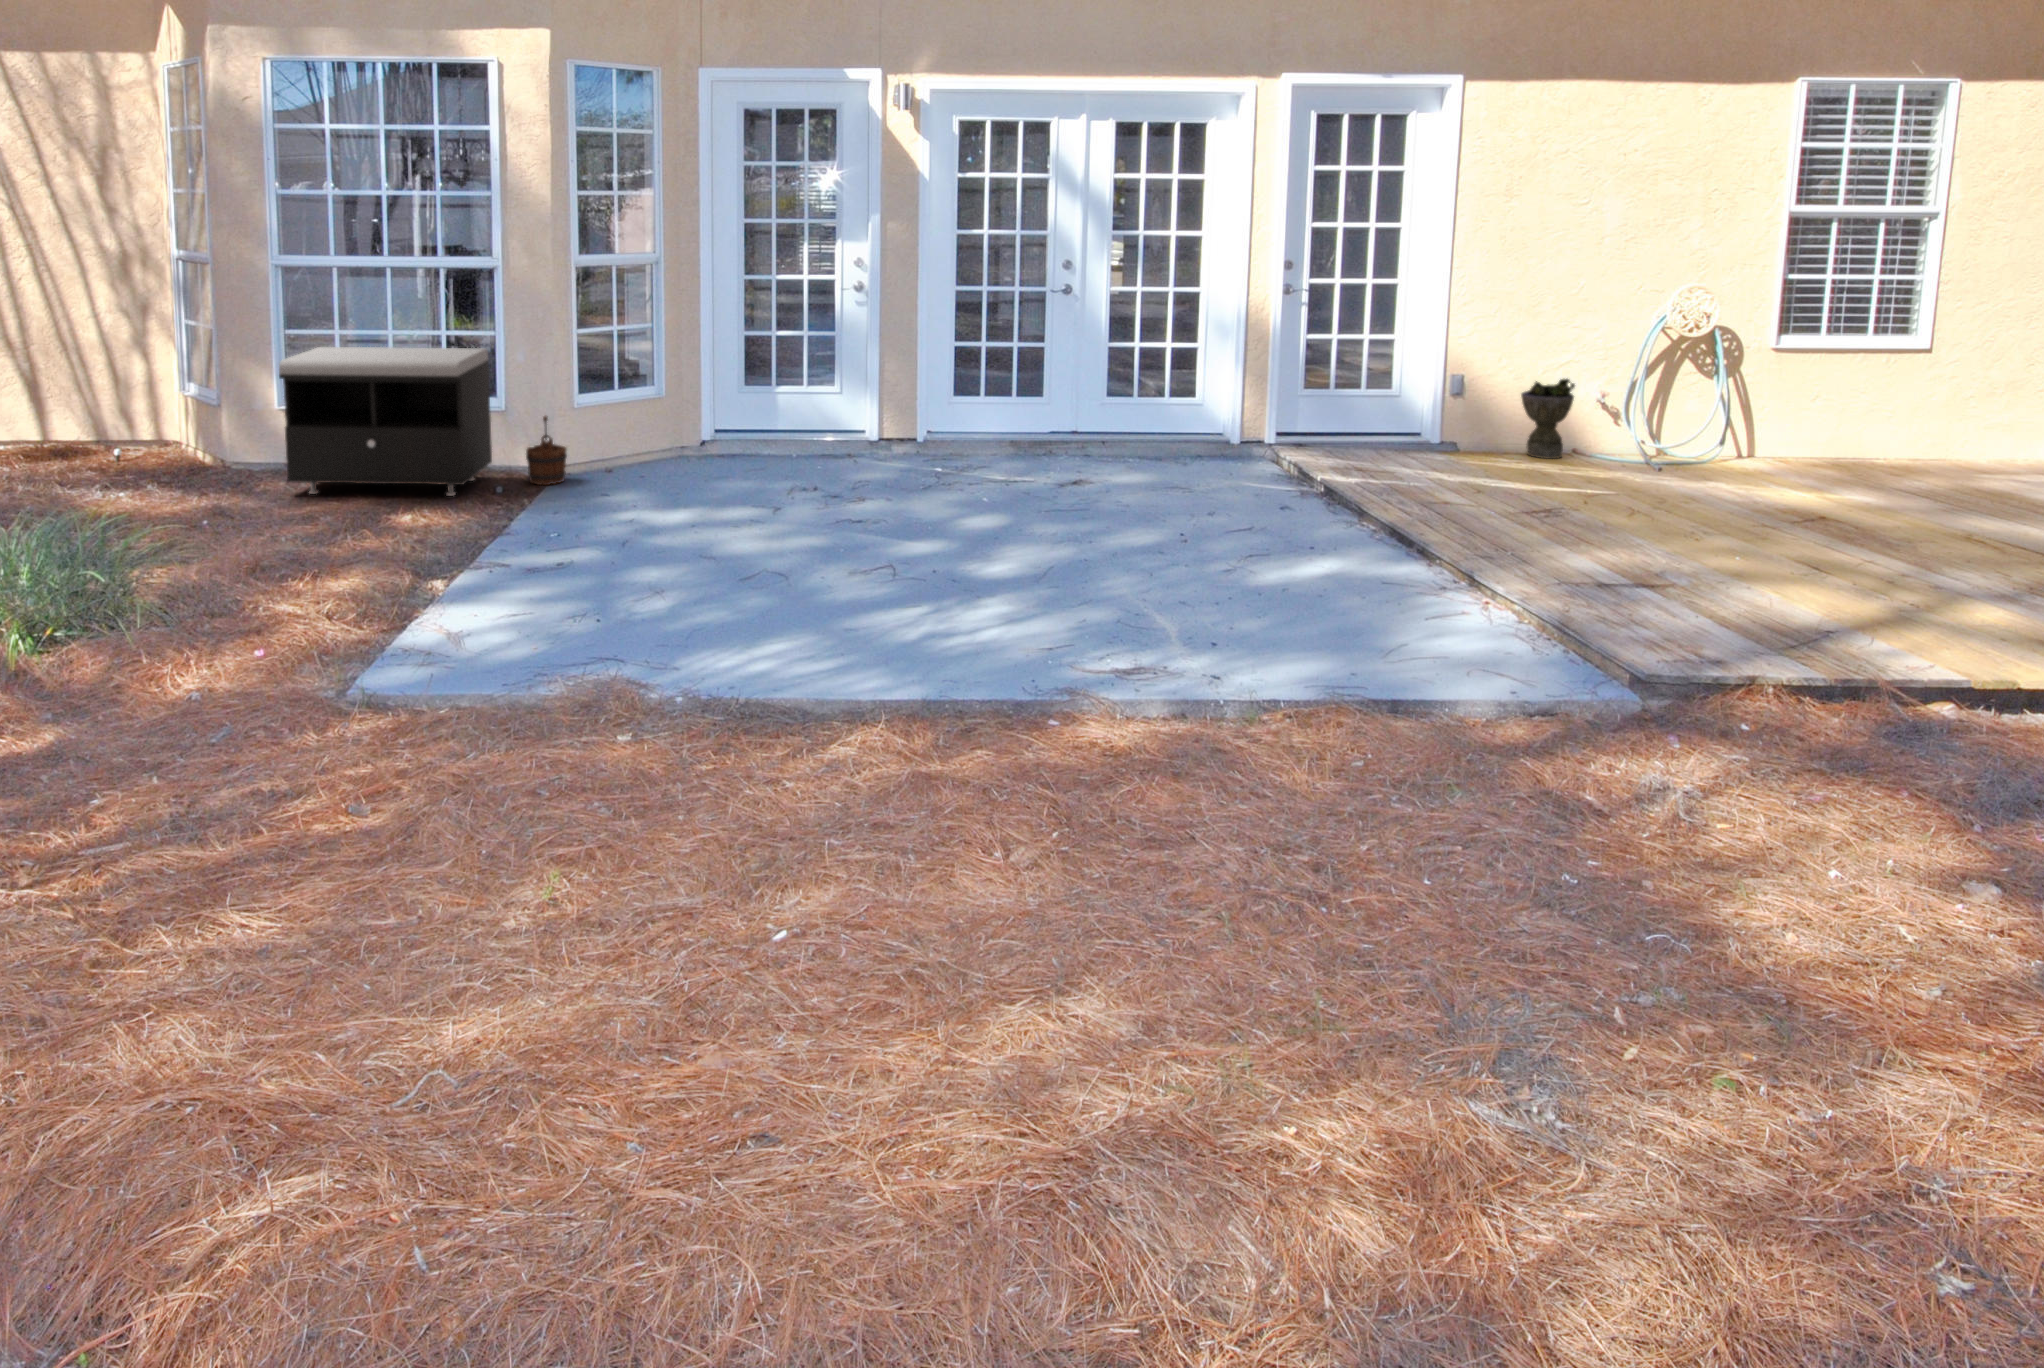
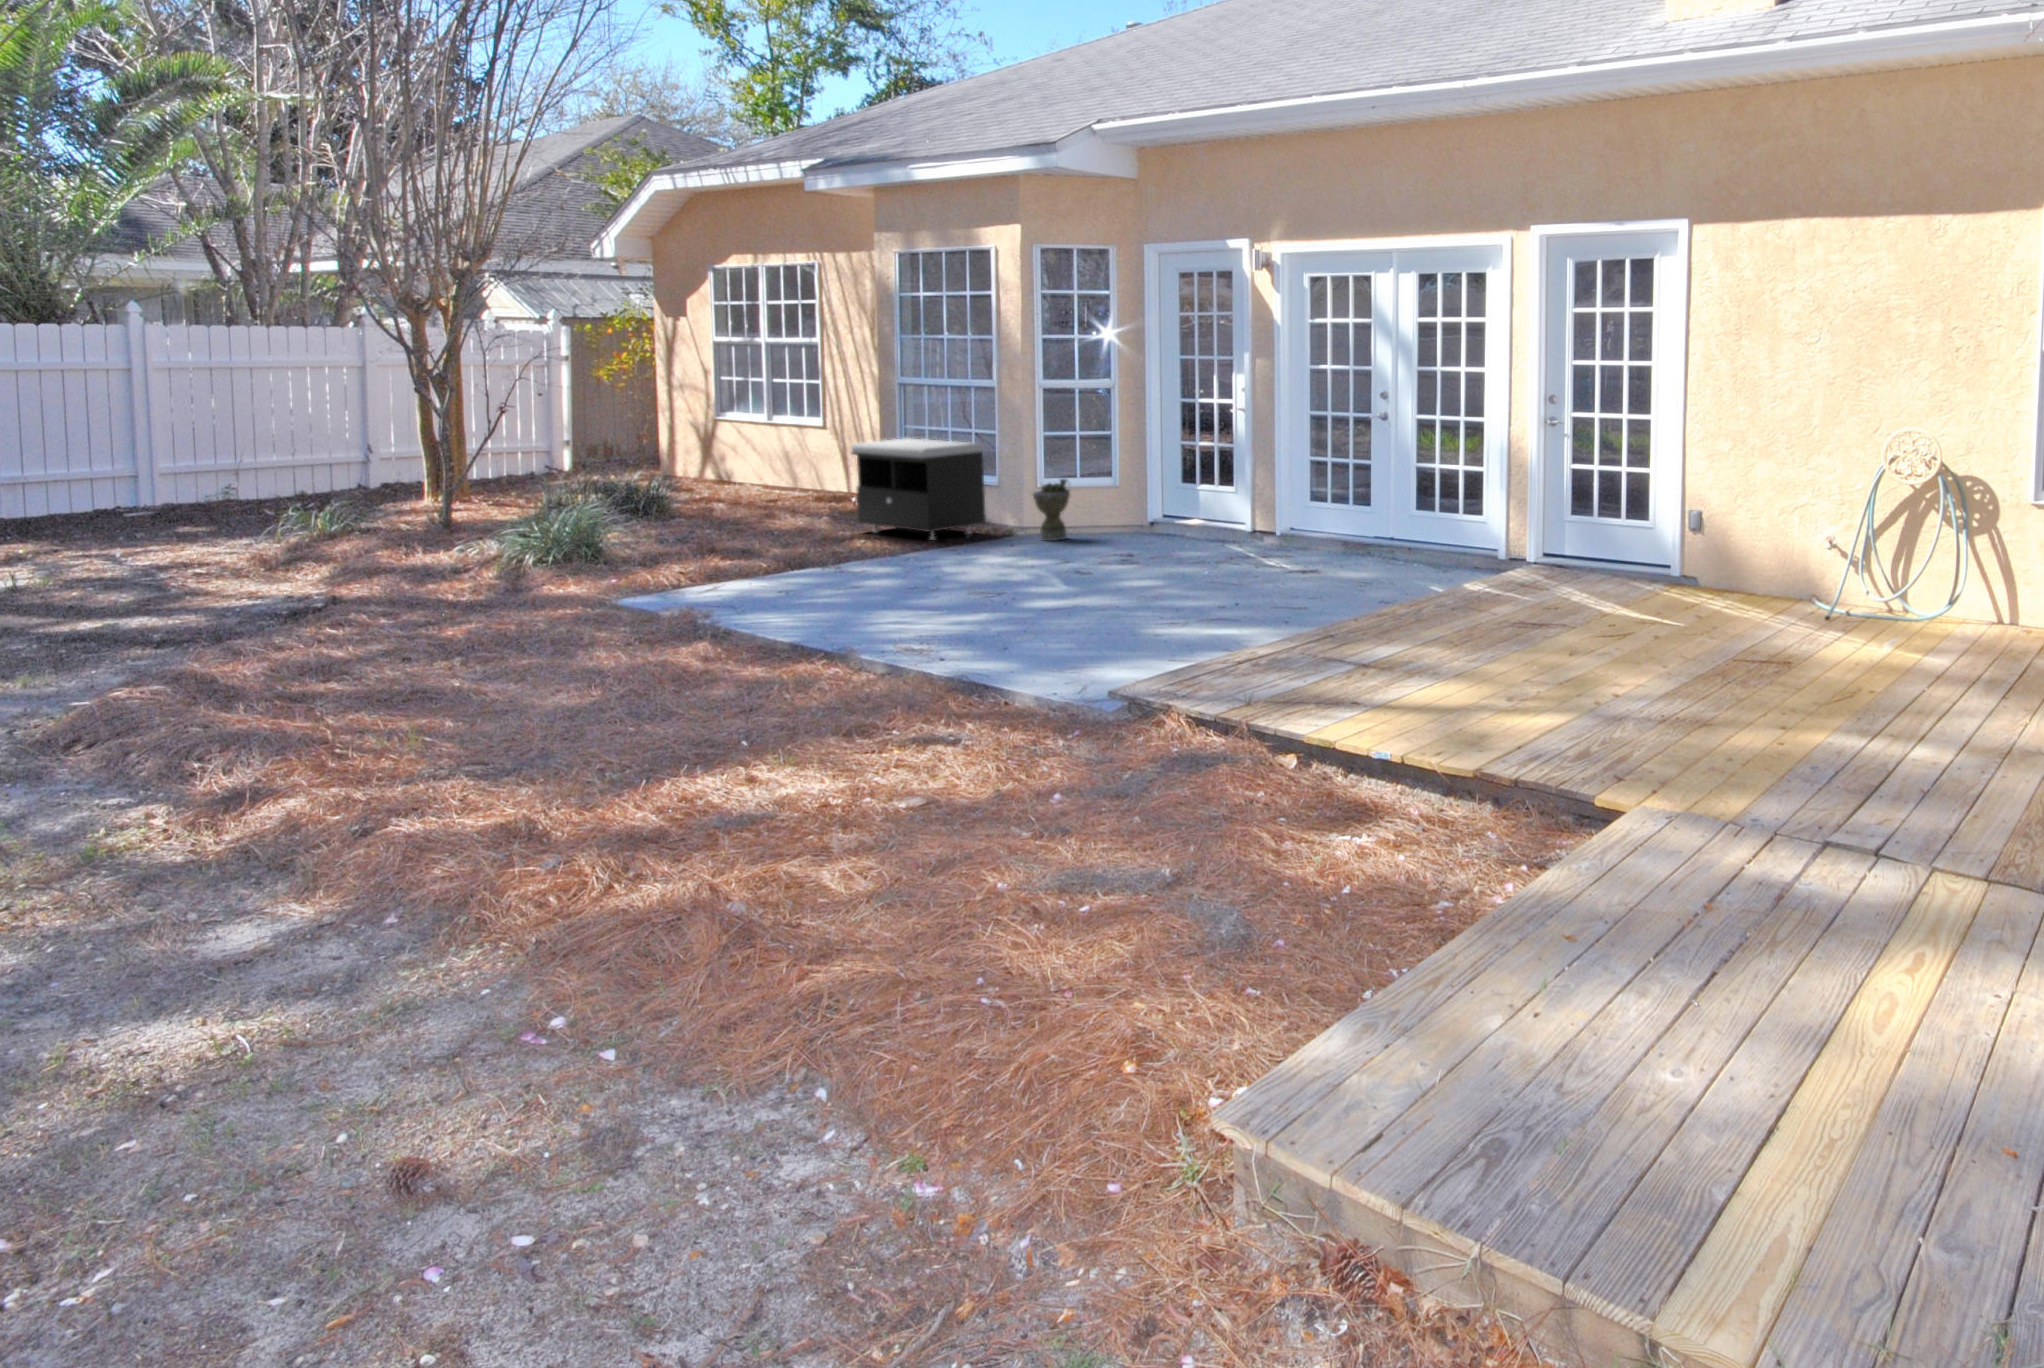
planter: present [1521,379,1575,459] -> present [1033,479,1070,541]
wooden bucket: present [526,416,567,485] -> none [987,492,1016,540]

